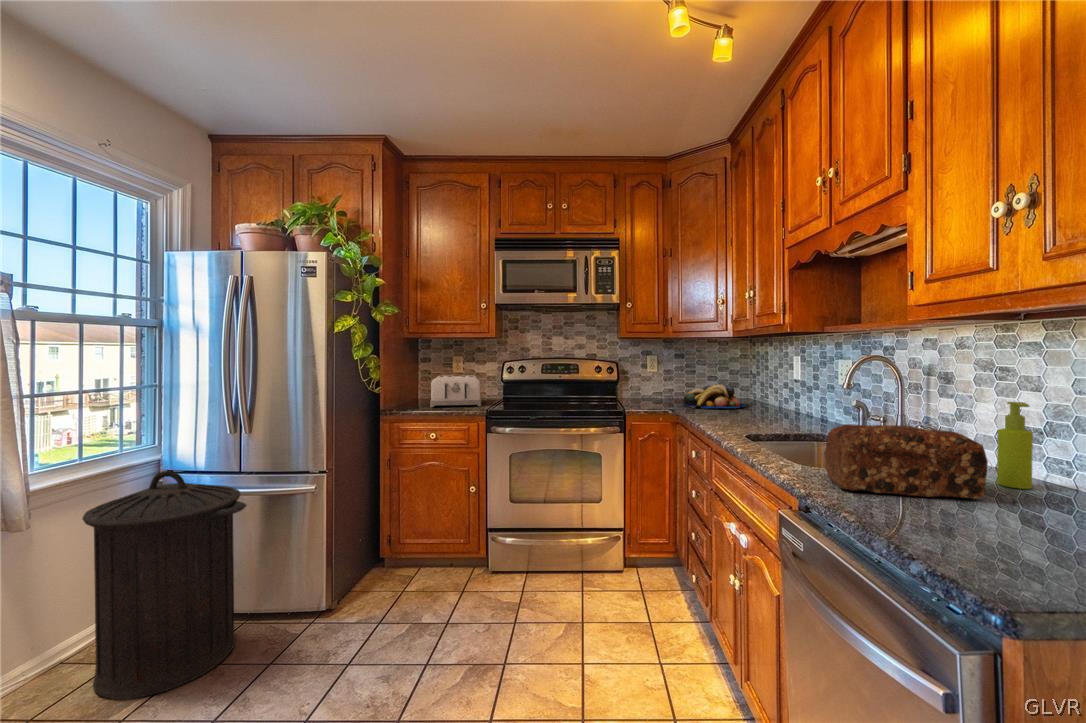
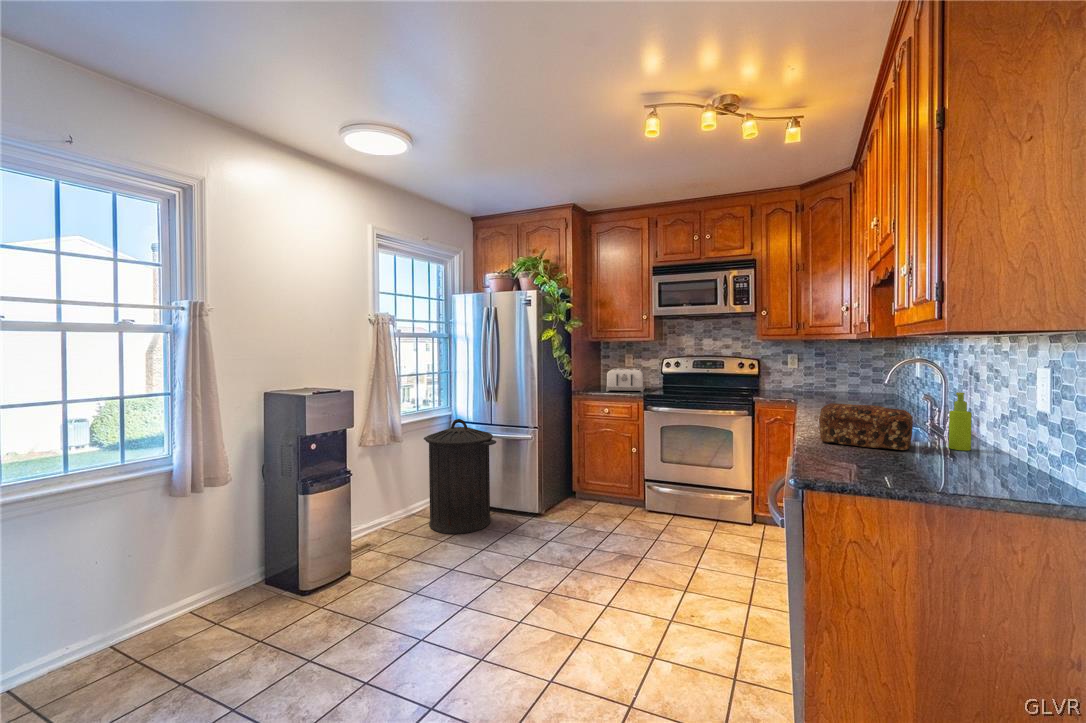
fruit bowl: present [683,384,746,409] -> none [812,379,875,400]

